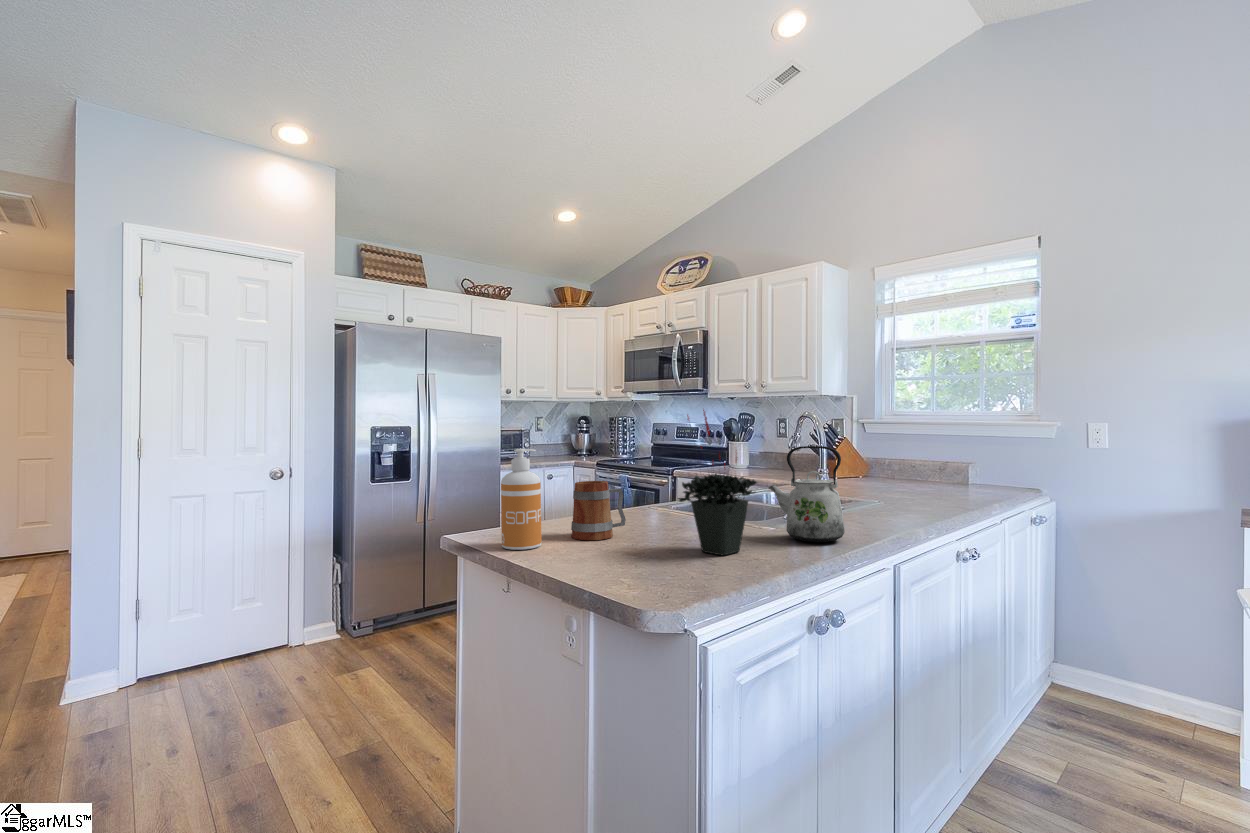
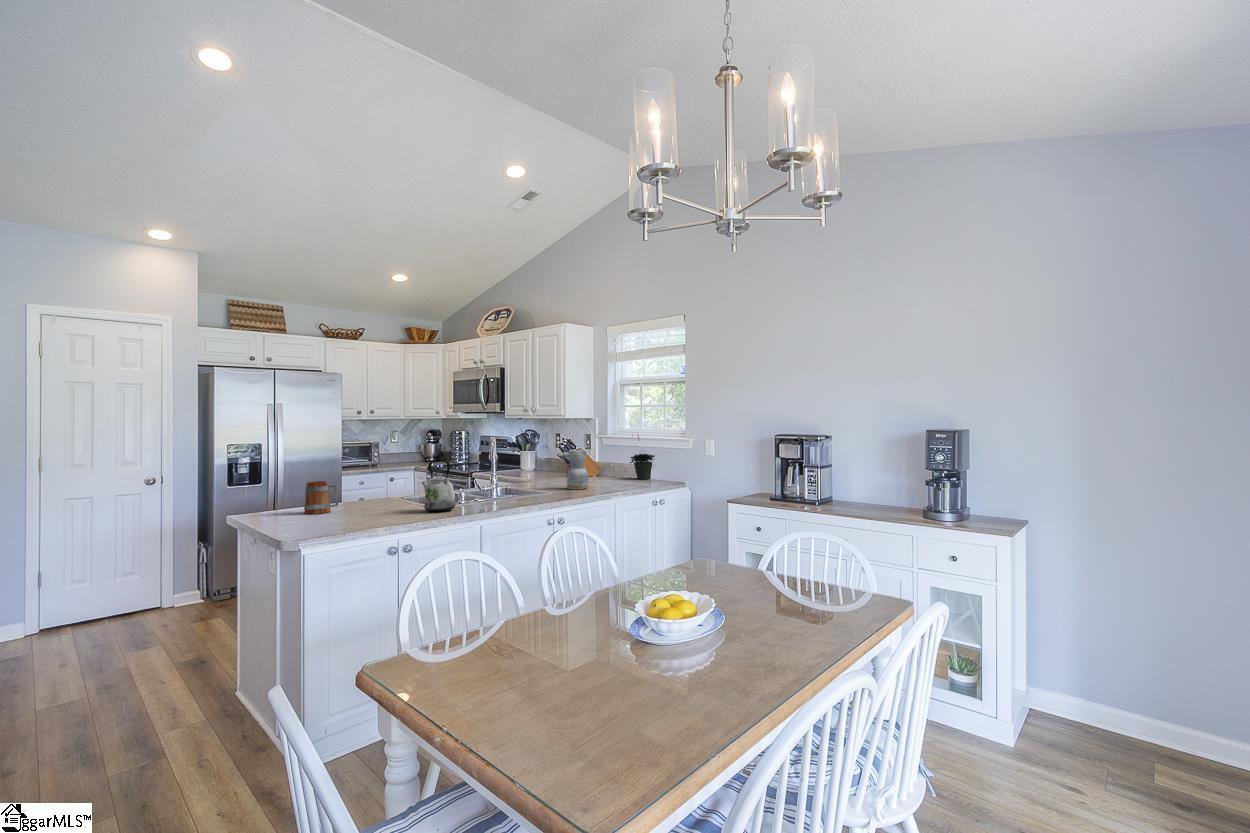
potted plant: present [679,410,757,555] -> present [630,436,655,480]
ceramic pitcher: none [887,437,934,499] -> present [562,450,588,489]
soap dispenser: present [501,449,542,550] -> none [254,464,279,519]

